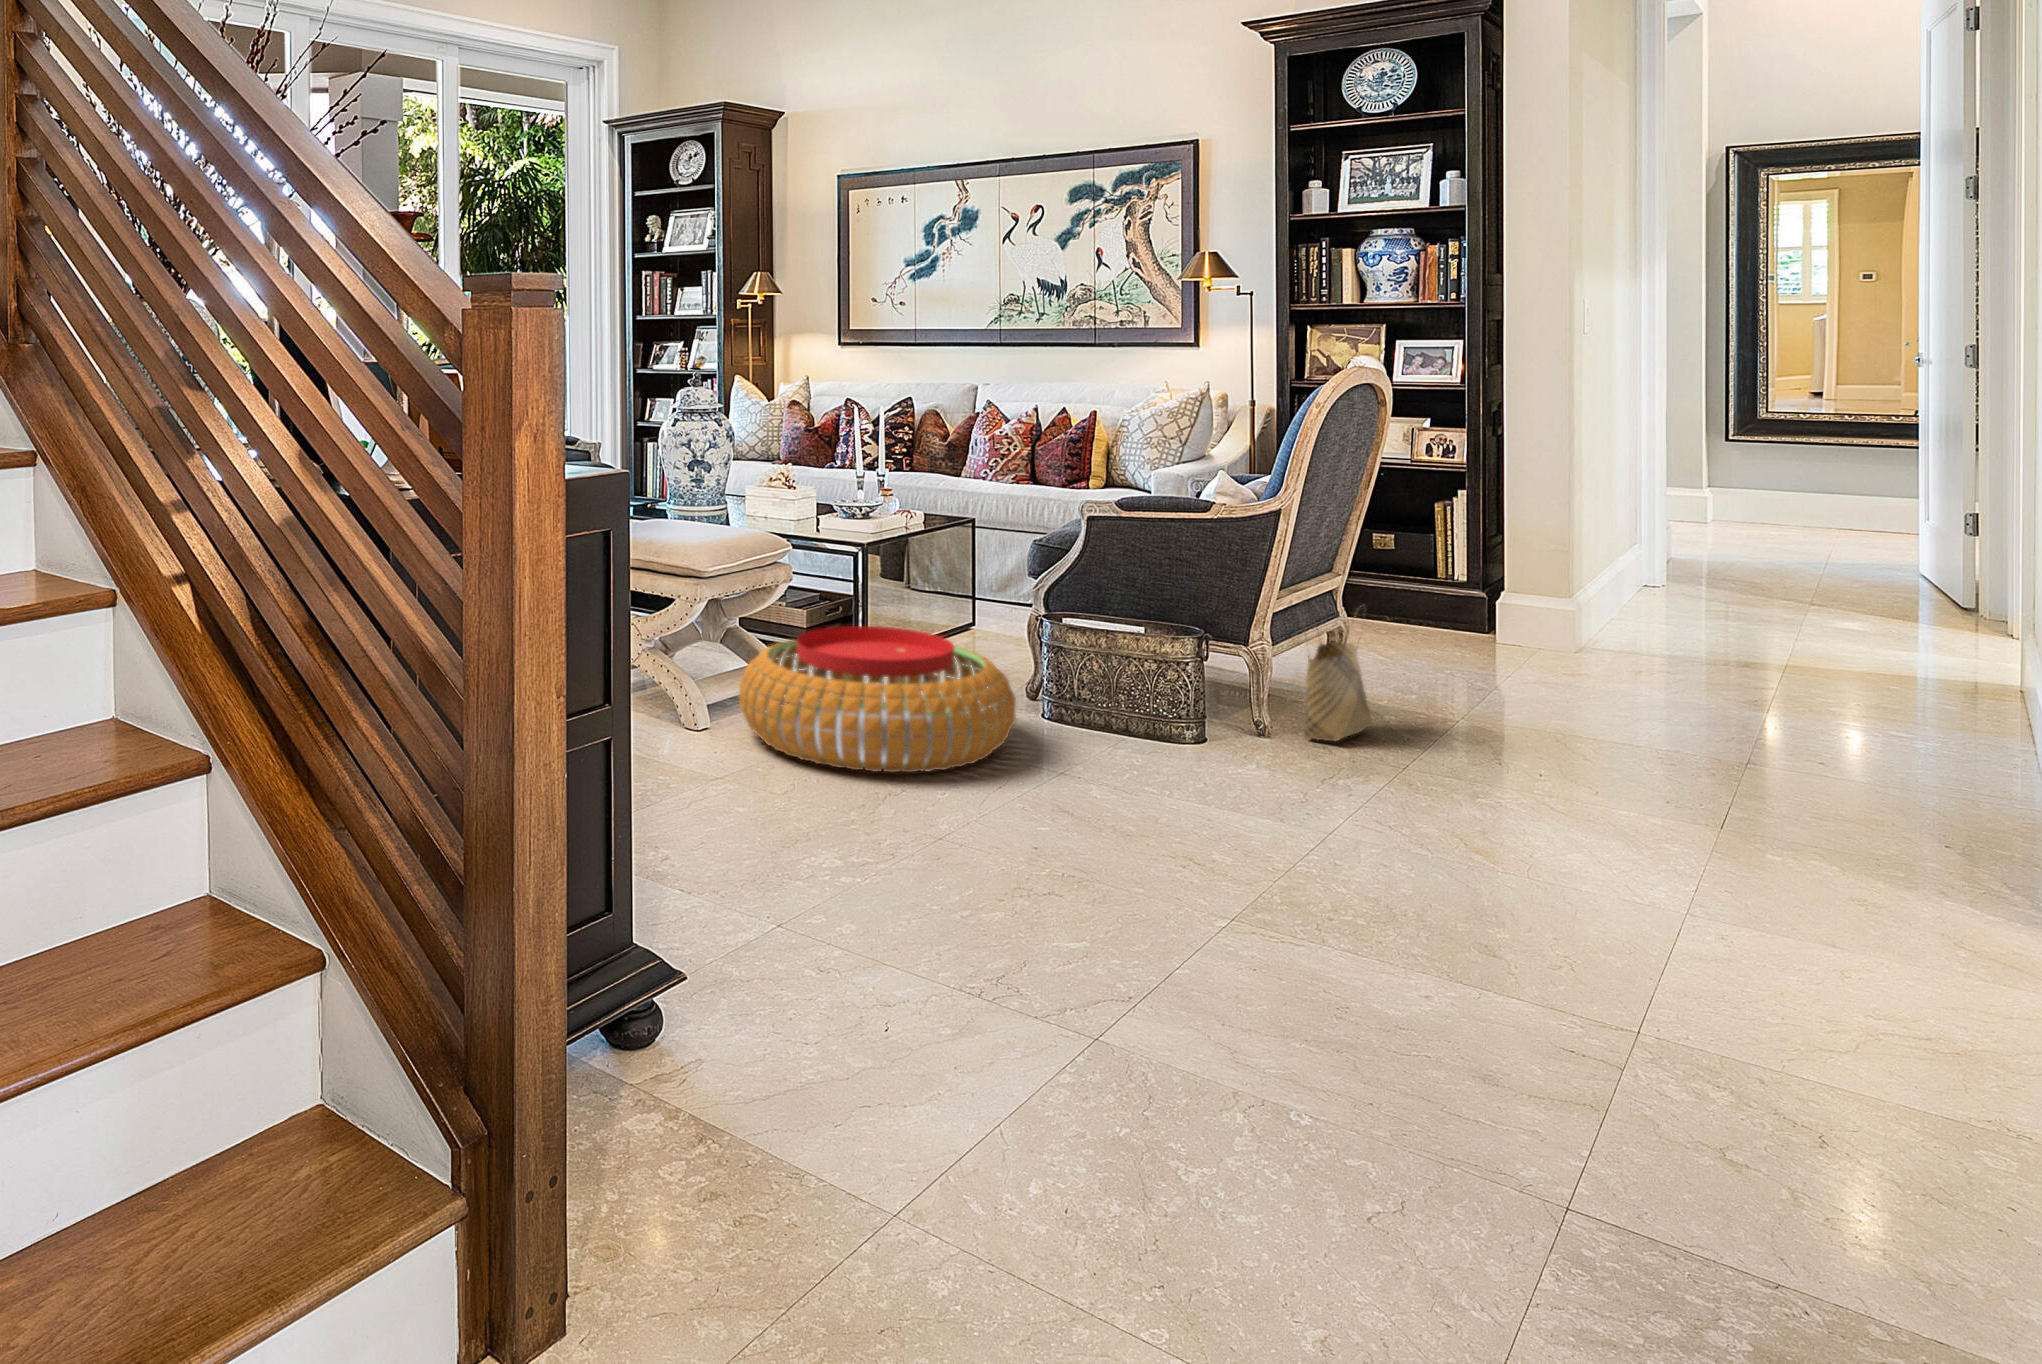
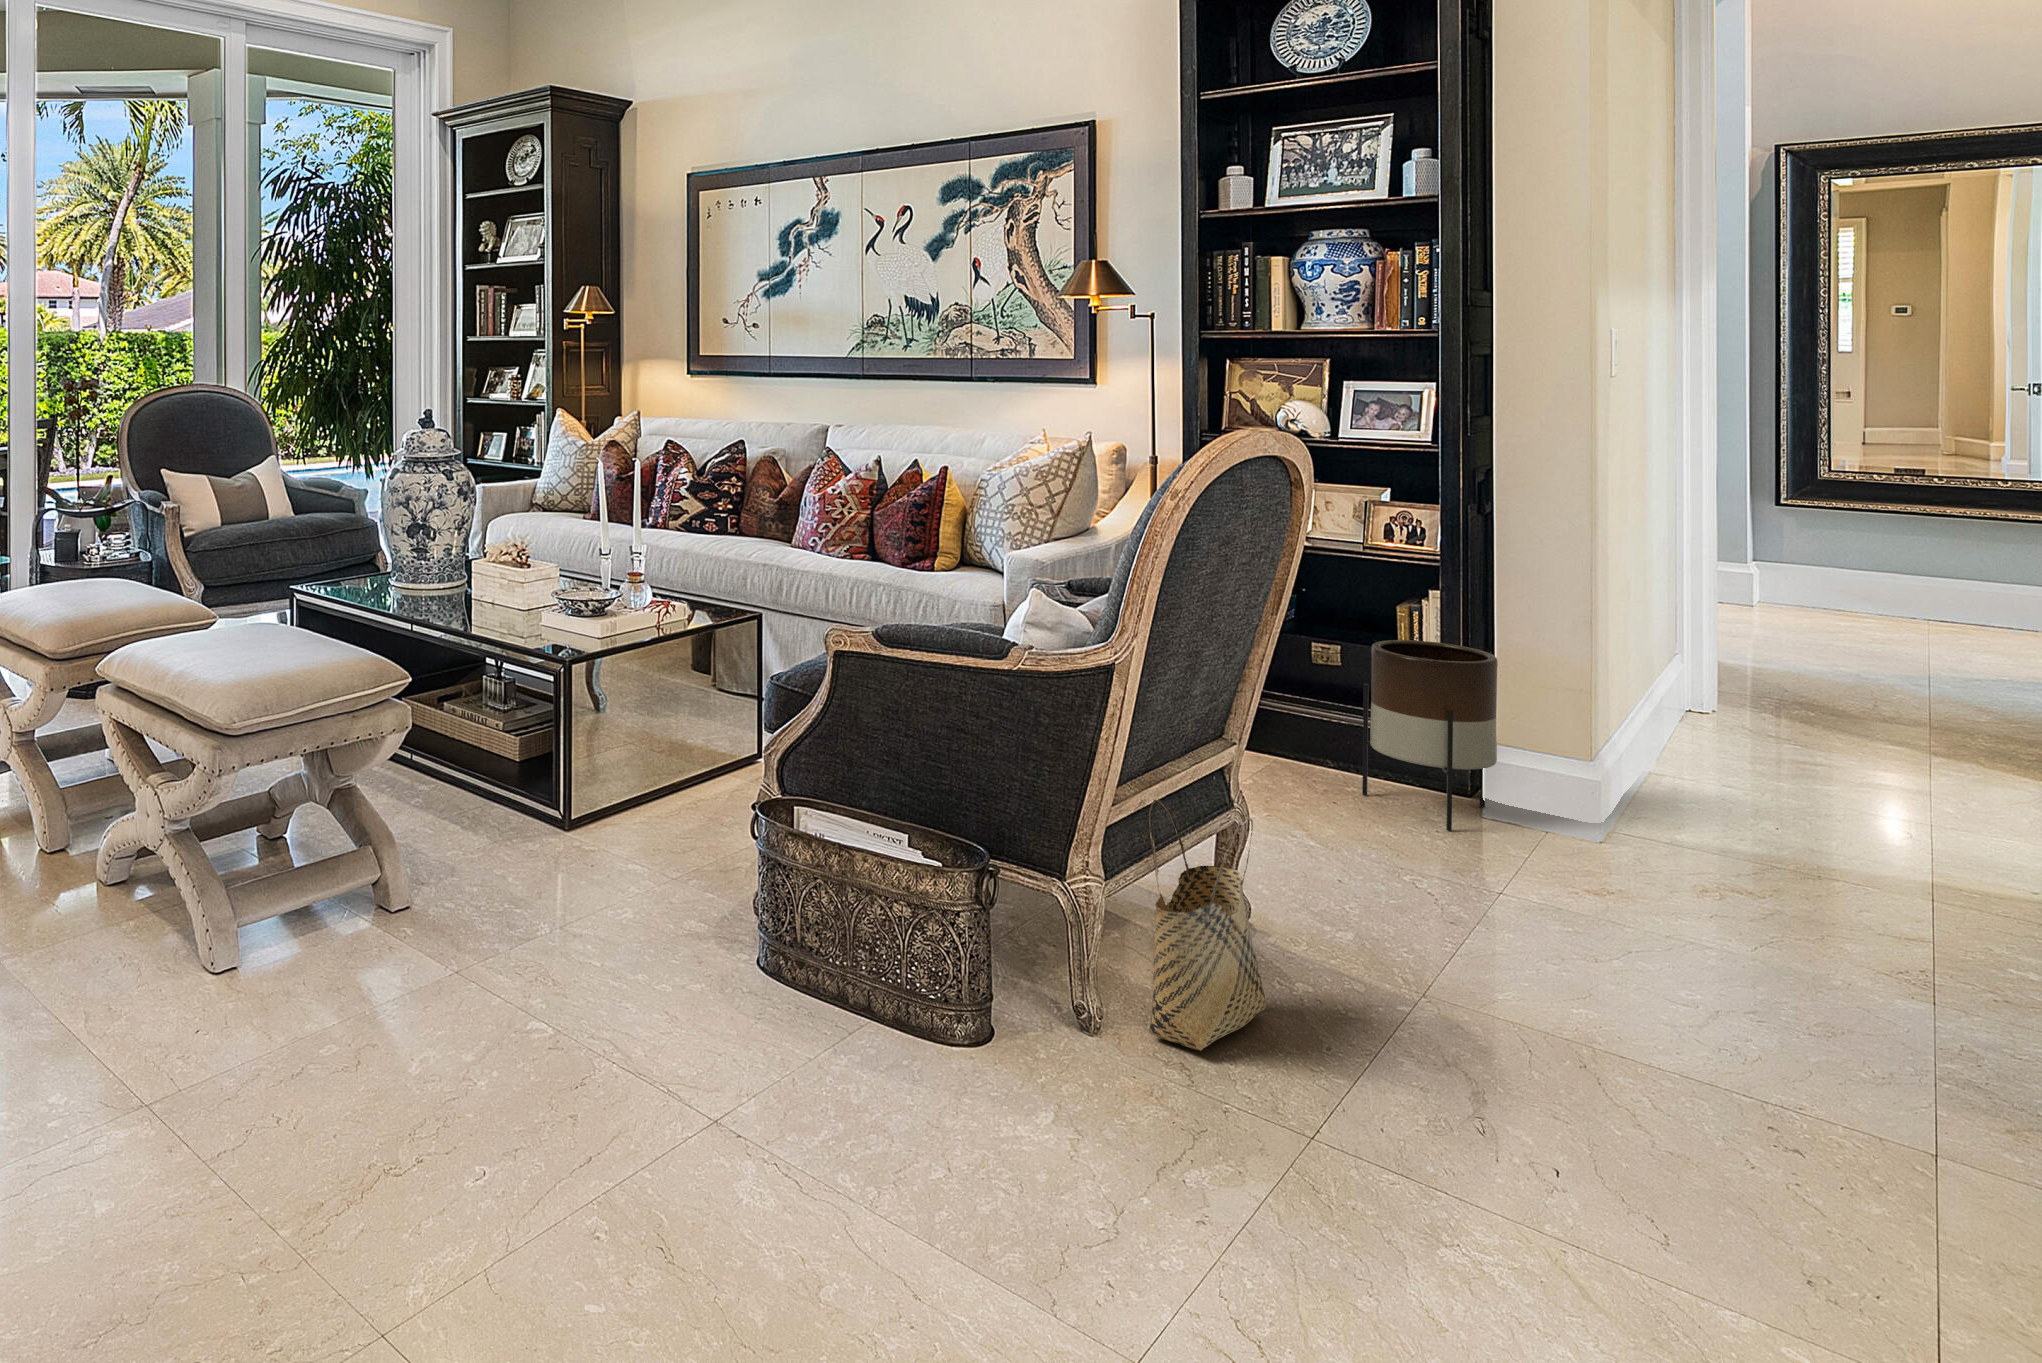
planter: none [1414,526,1509,652] -> present [1362,640,1498,831]
pouf: present [739,626,1016,772] -> none [235,816,672,1115]

